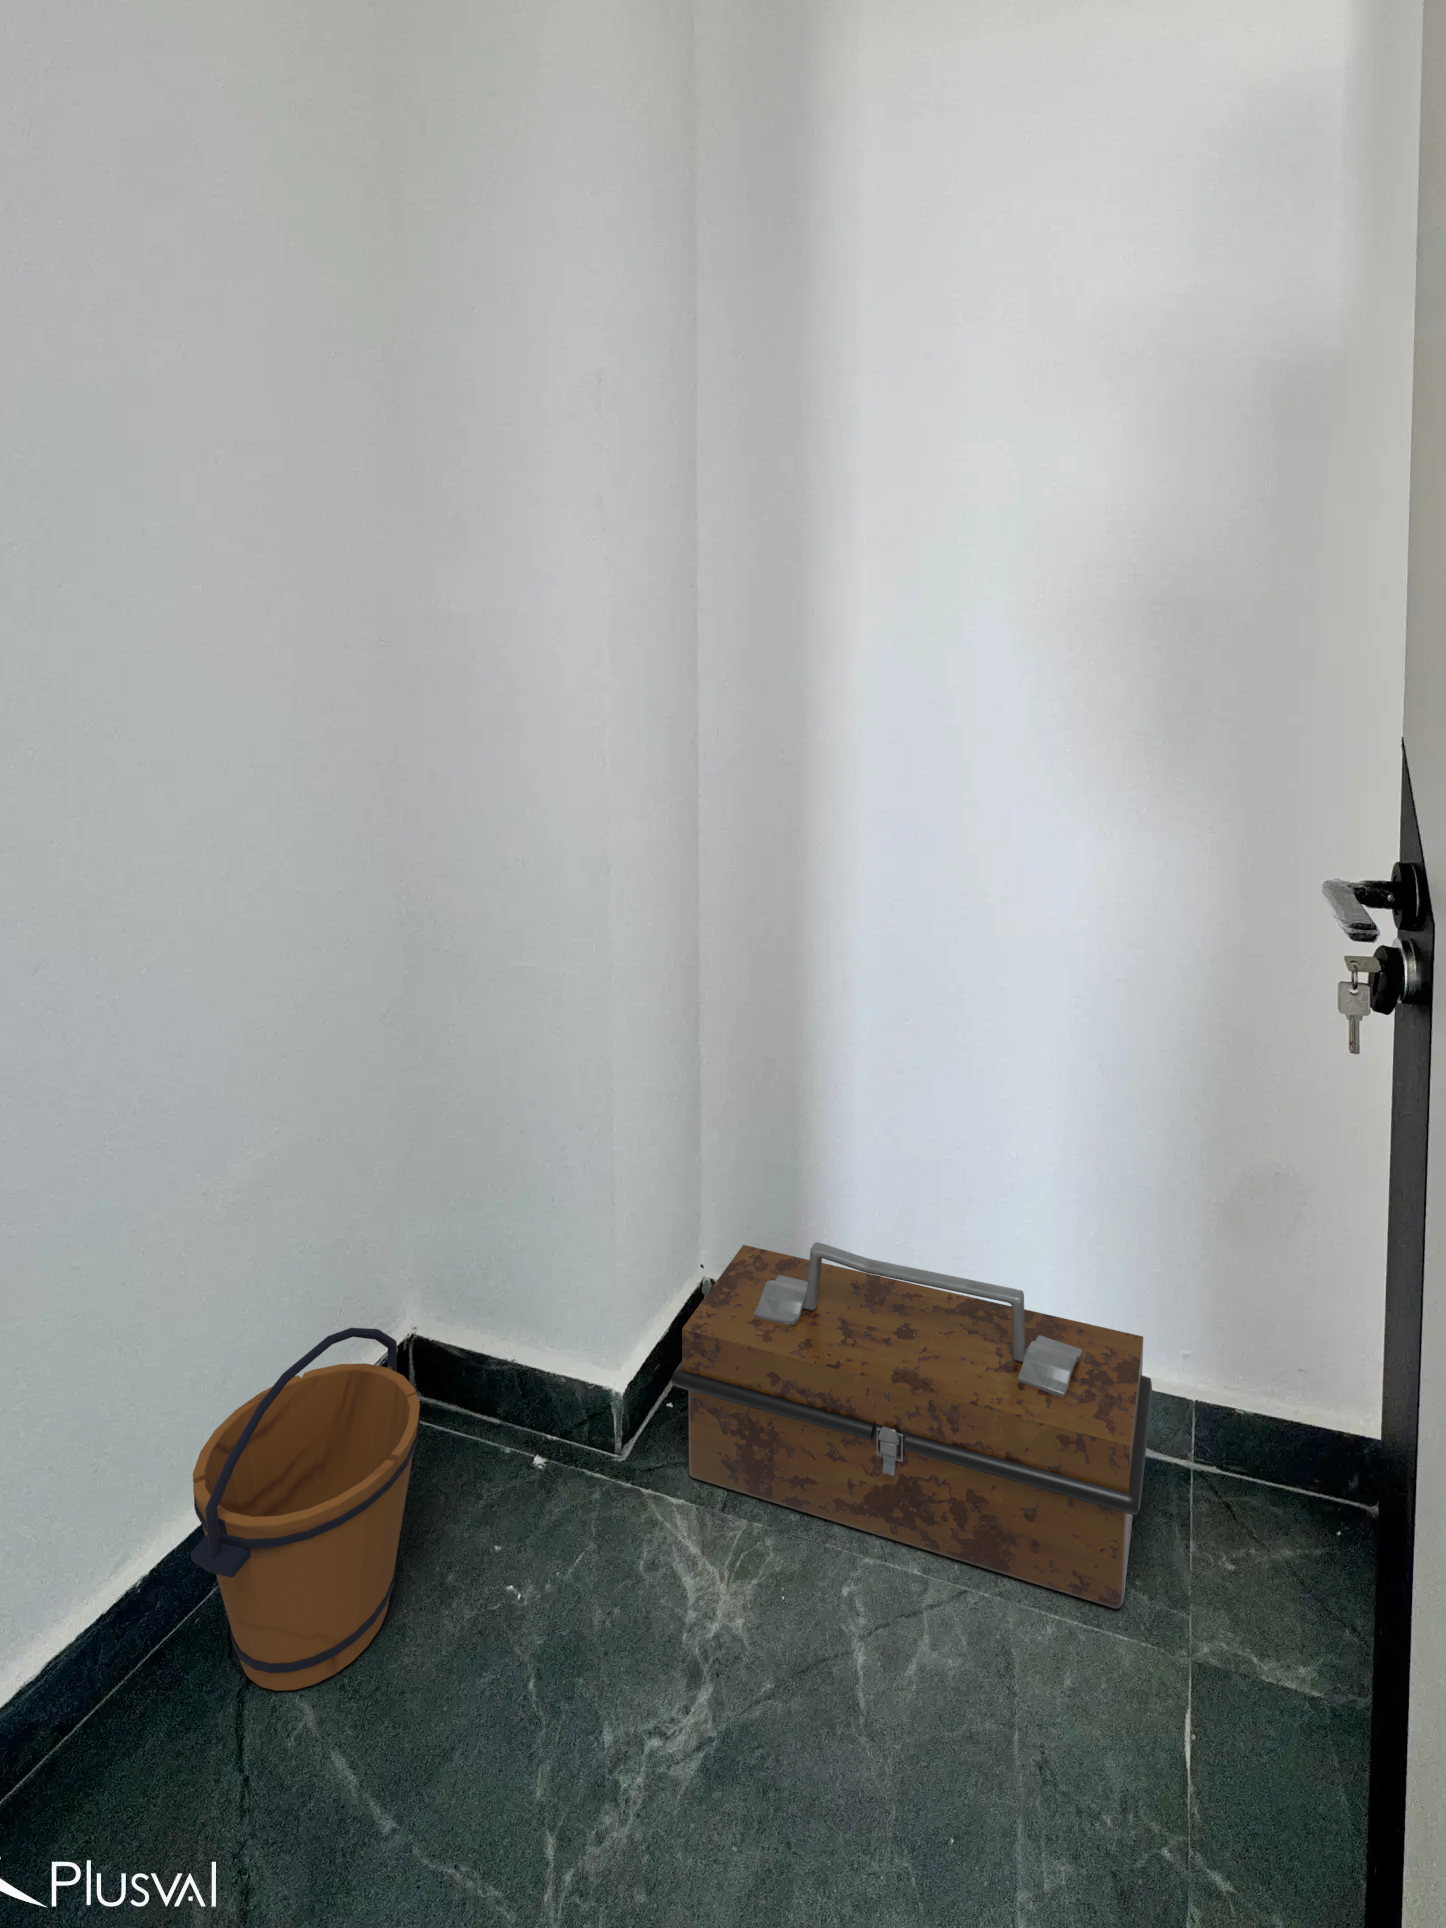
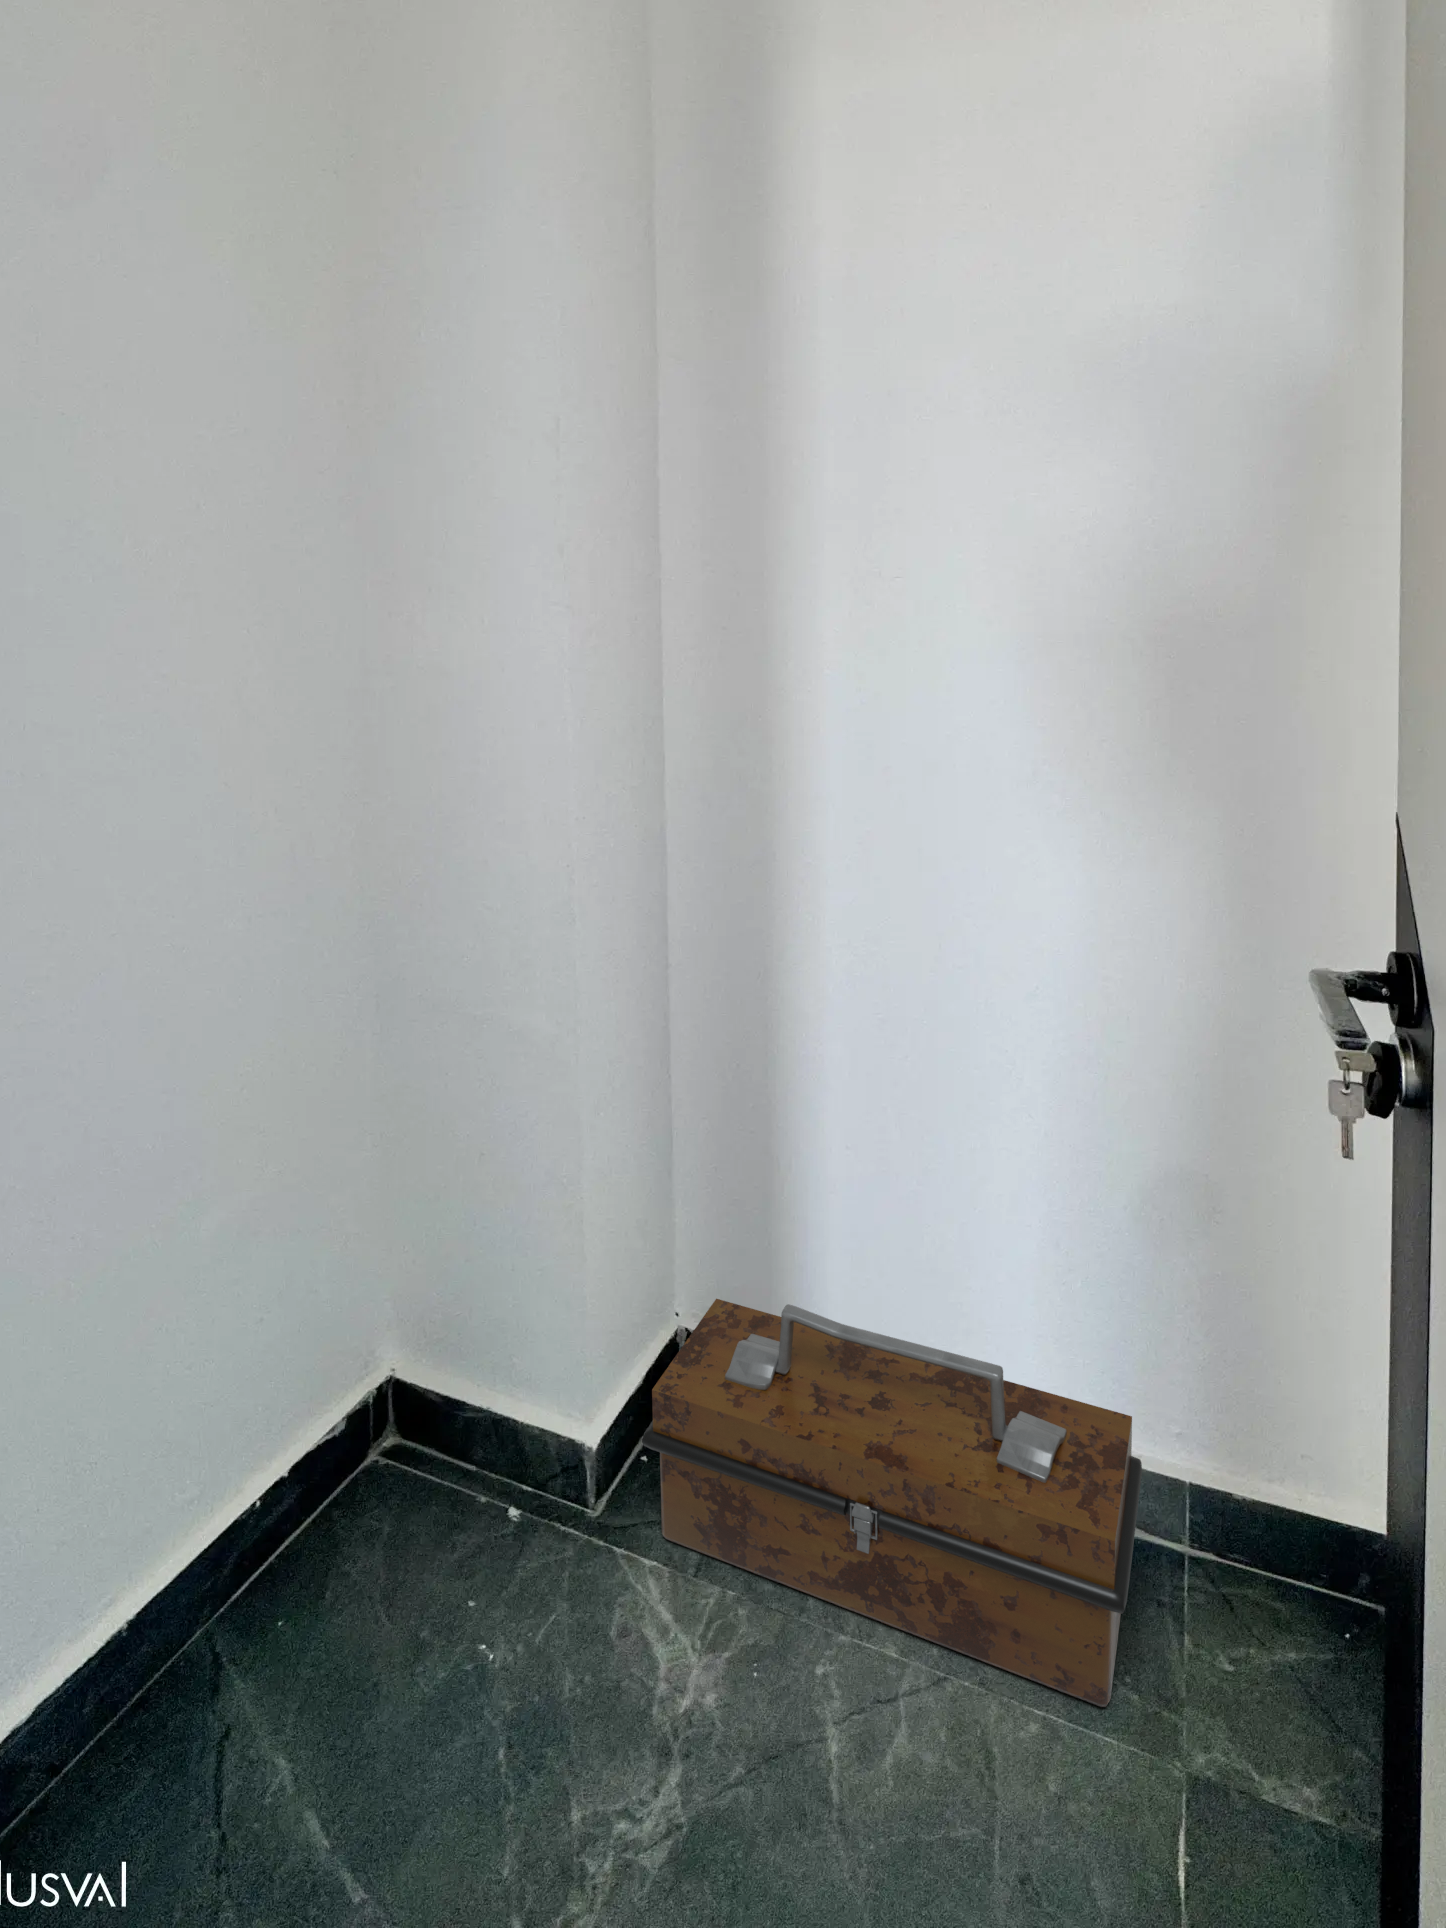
bucket: present [190,1328,420,1691] -> none [168,1385,390,1745]

